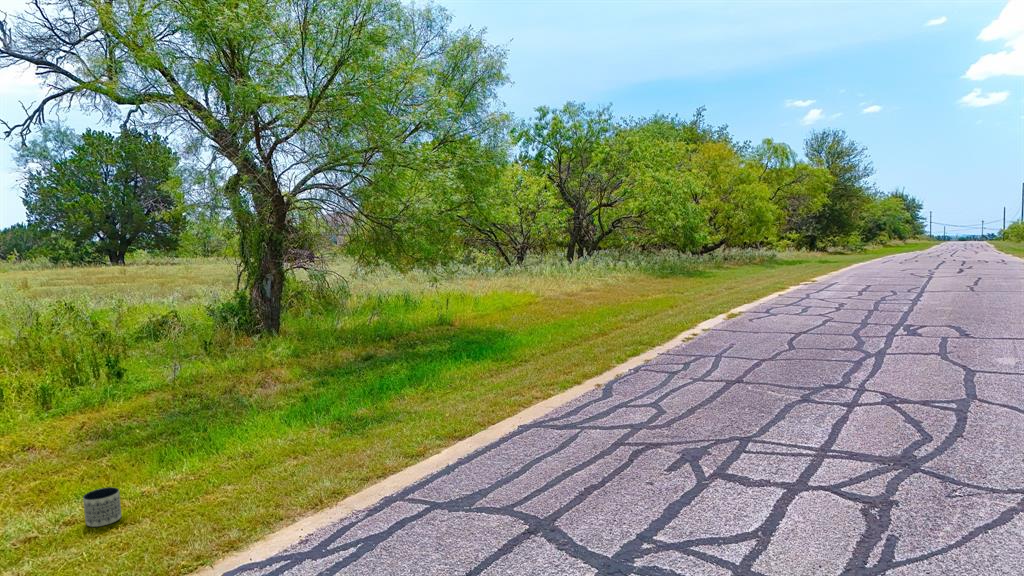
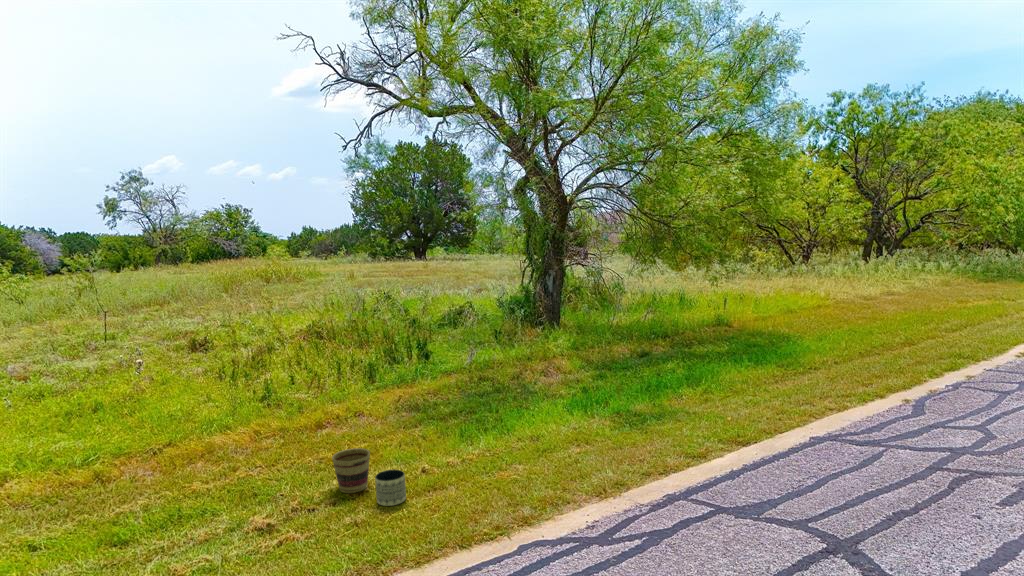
basket: none [23,472,72,523] -> present [332,448,370,493]

